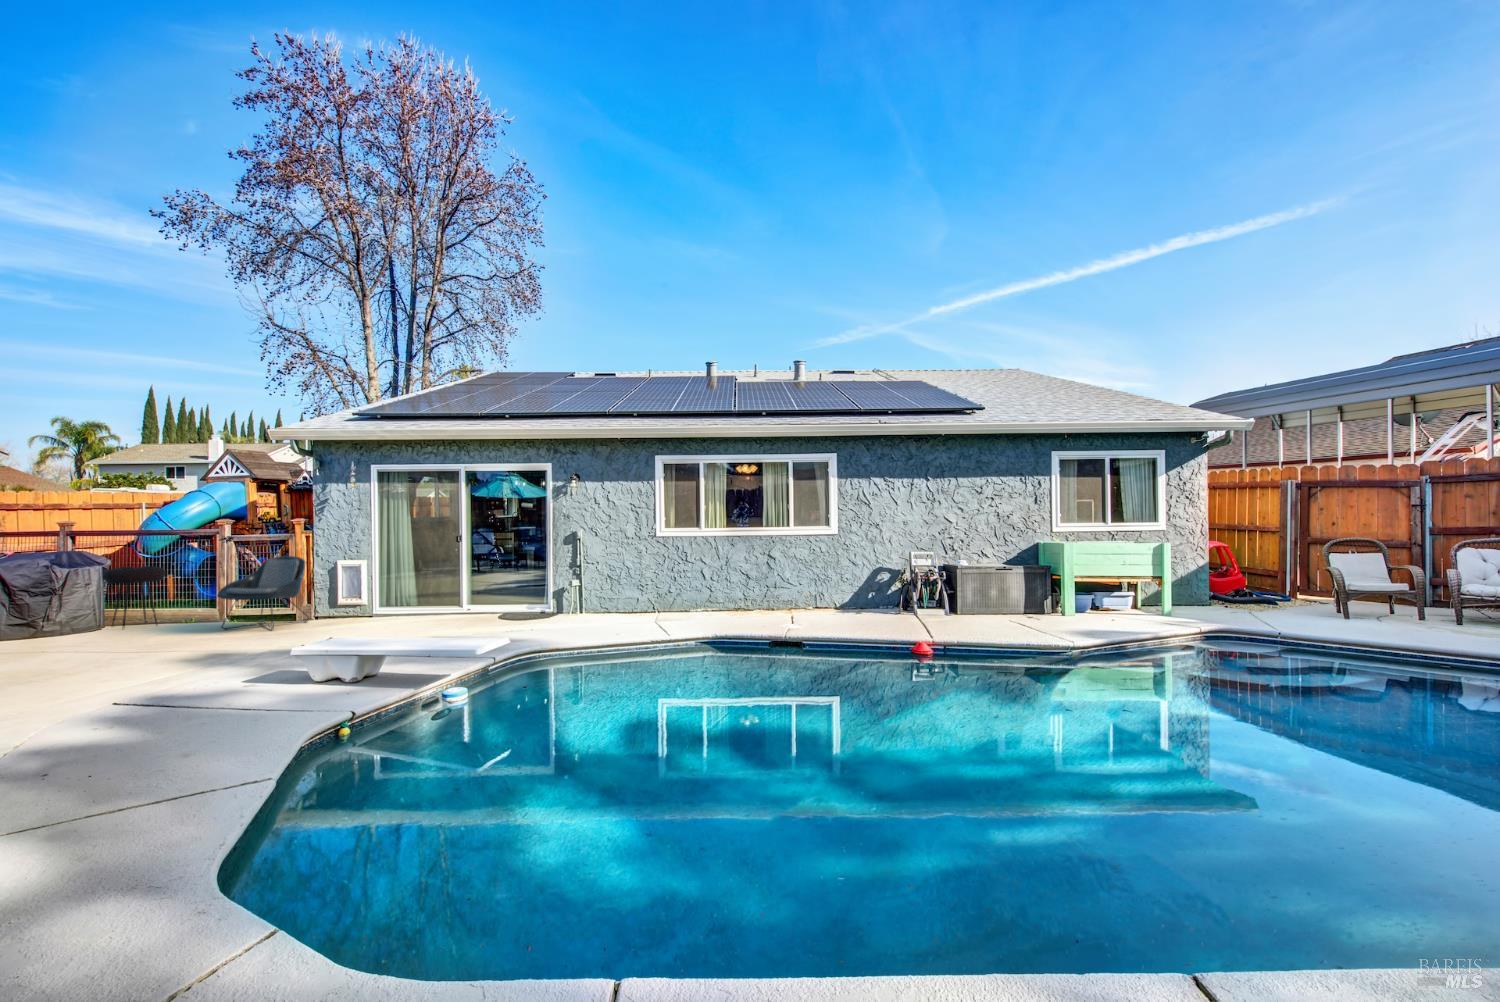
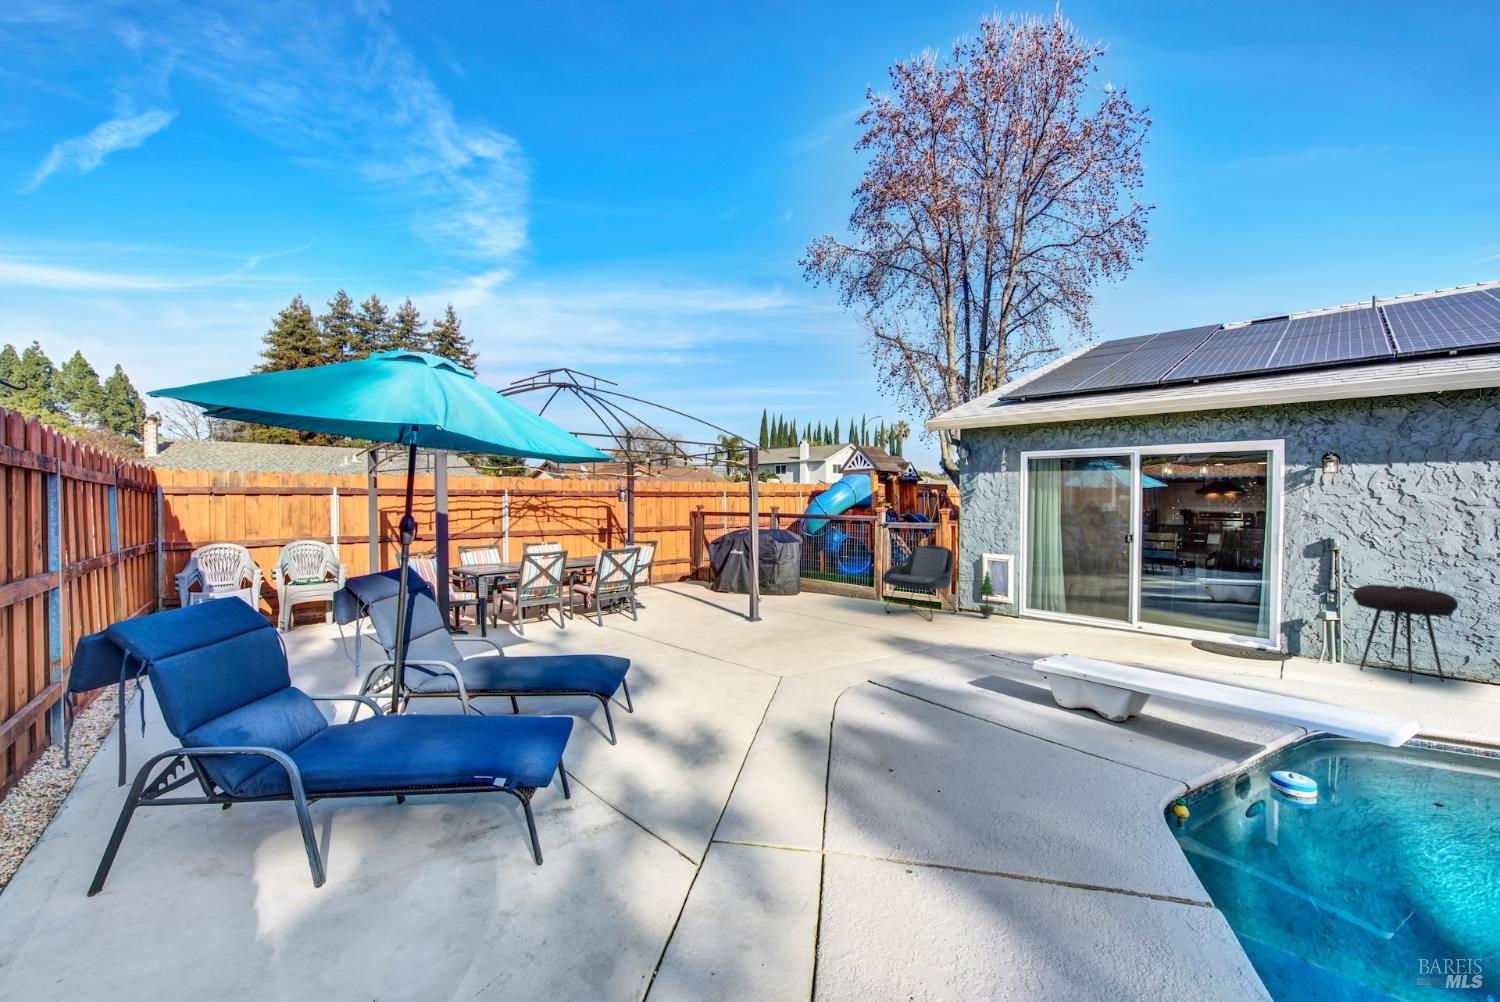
stool: present [103,566,165,629] -> present [1353,584,1458,683]
potted tree: none [329,575,348,622] -> present [979,572,995,618]

